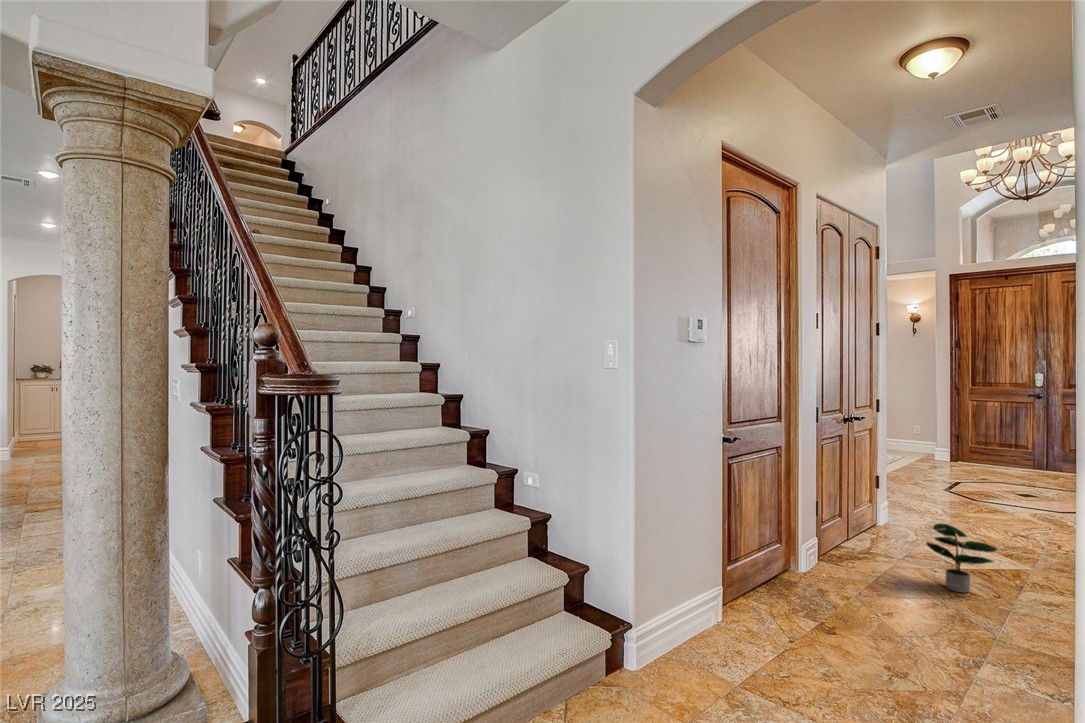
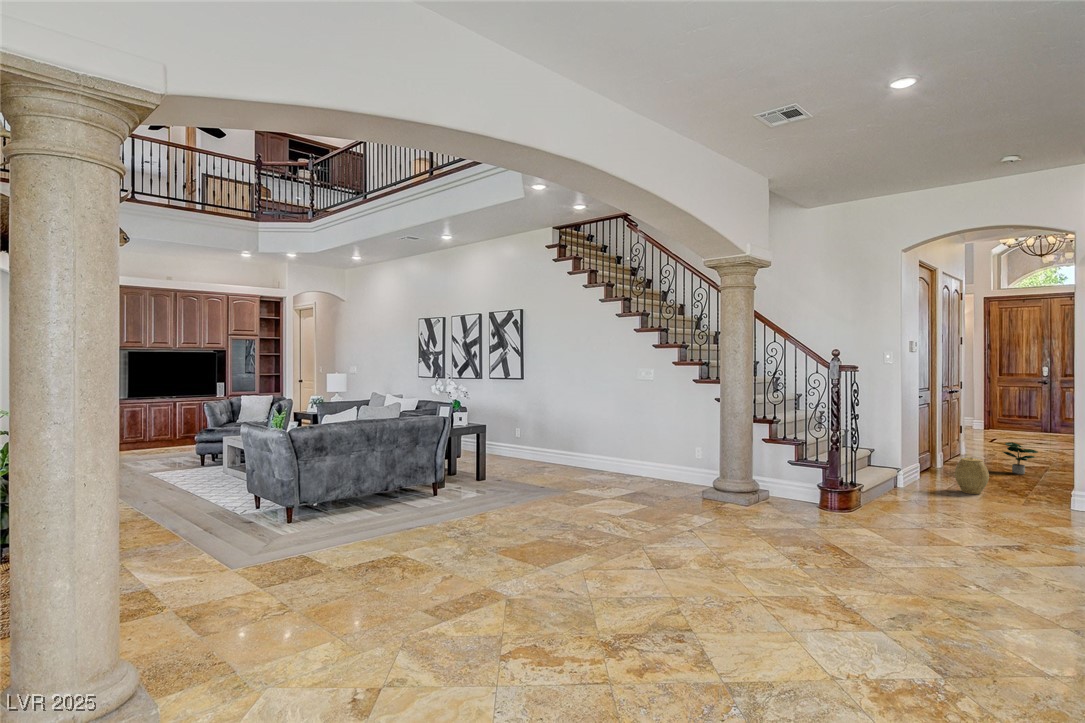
woven basket: none [772,593,846,691] -> present [955,458,989,494]

